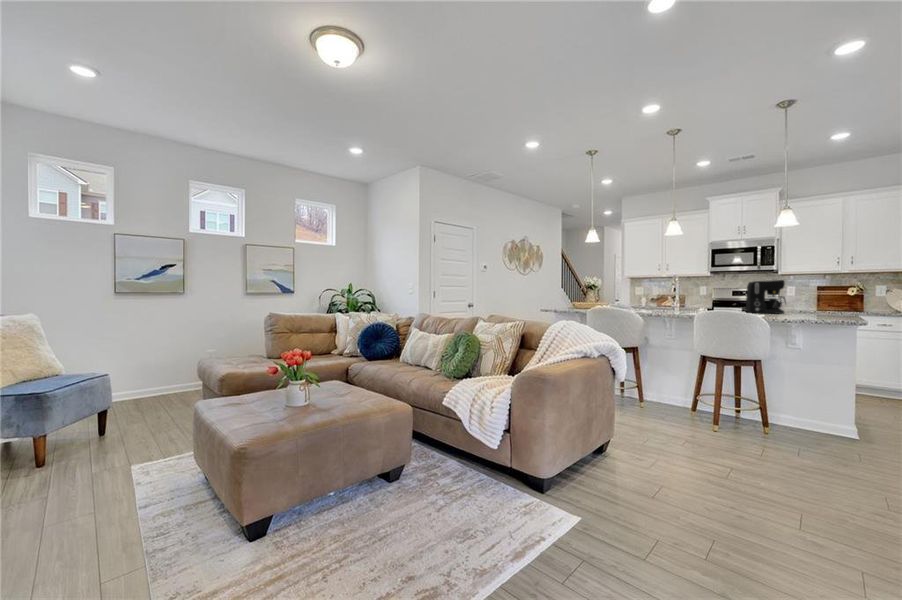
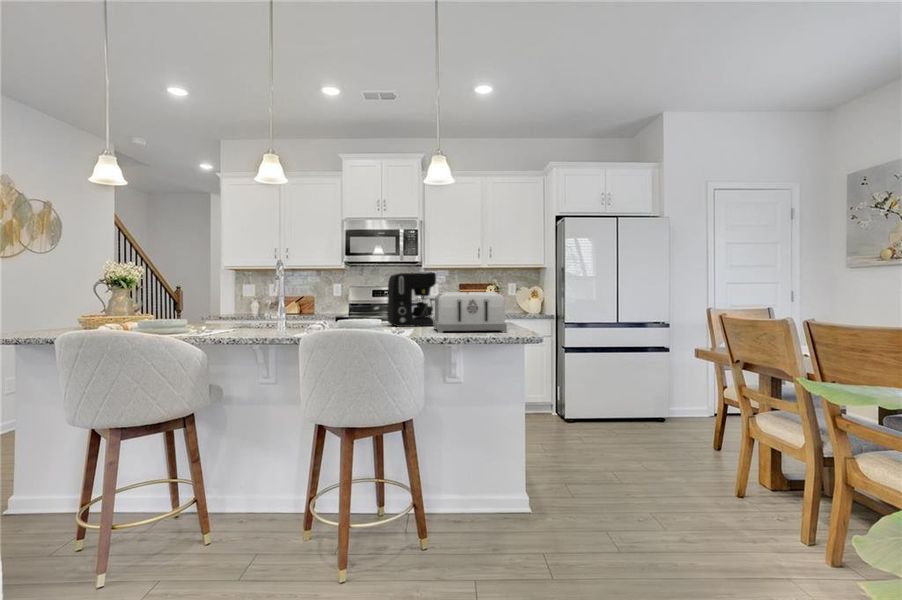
toaster: none [781,293,837,317] -> present [434,292,507,333]

